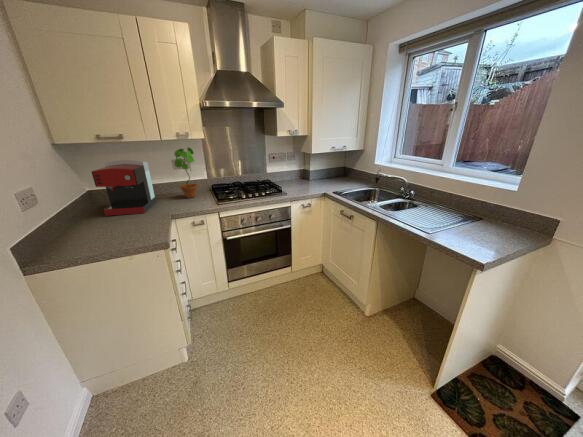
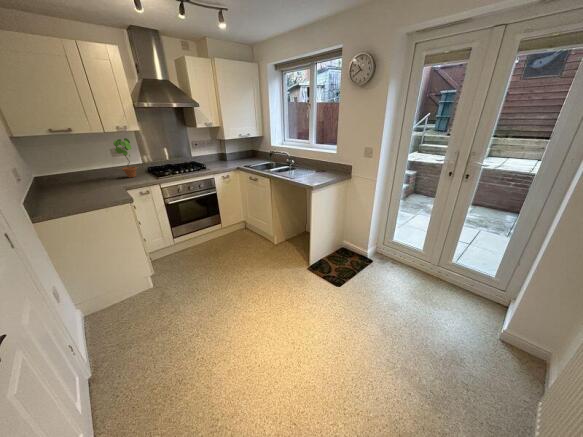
coffee maker: present [92,160,156,216] -> none [48,149,103,193]

